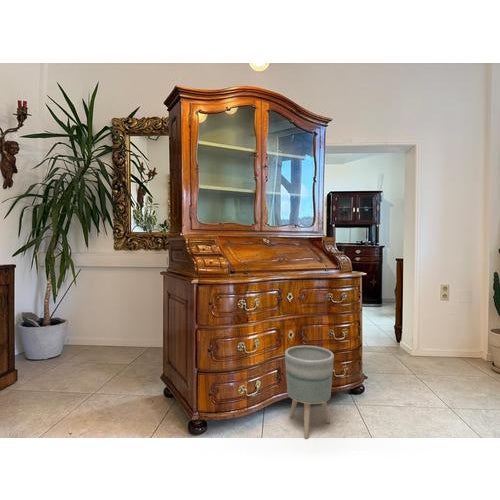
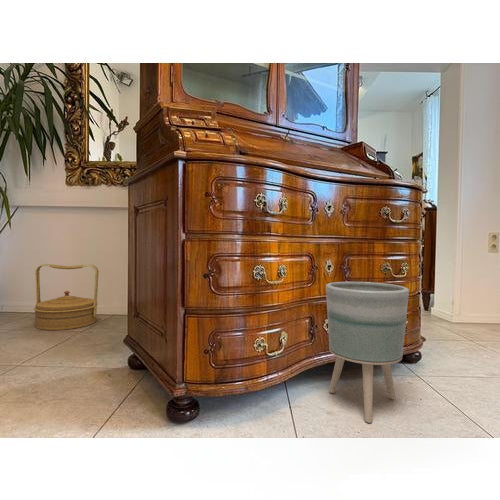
woven basket: none [94,311,139,361] -> present [34,264,99,330]

